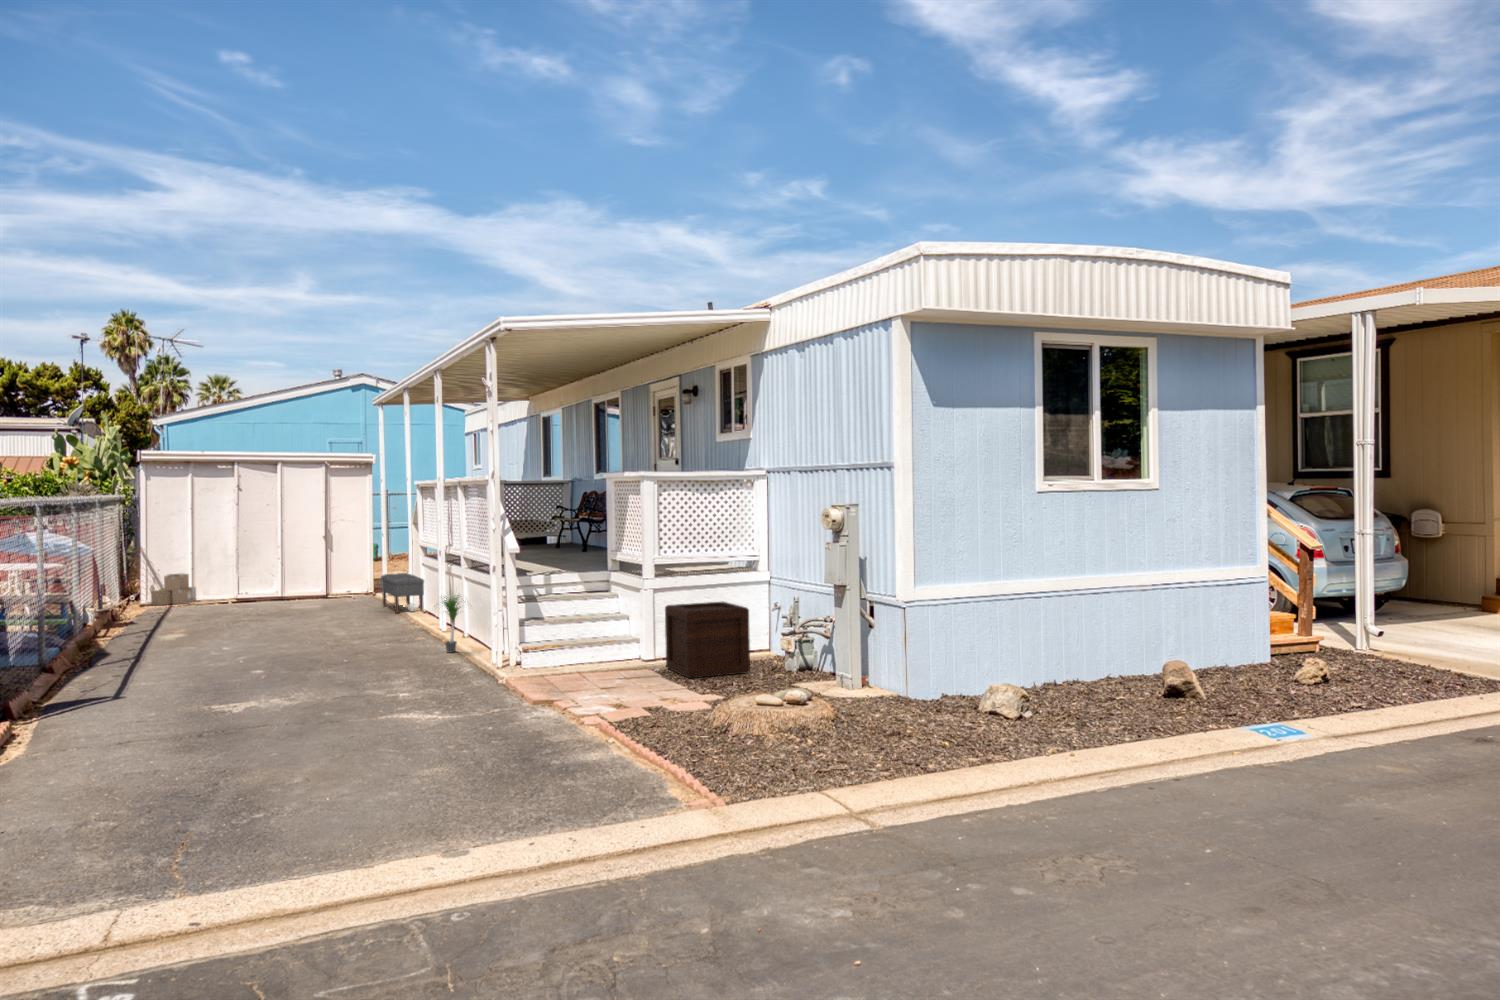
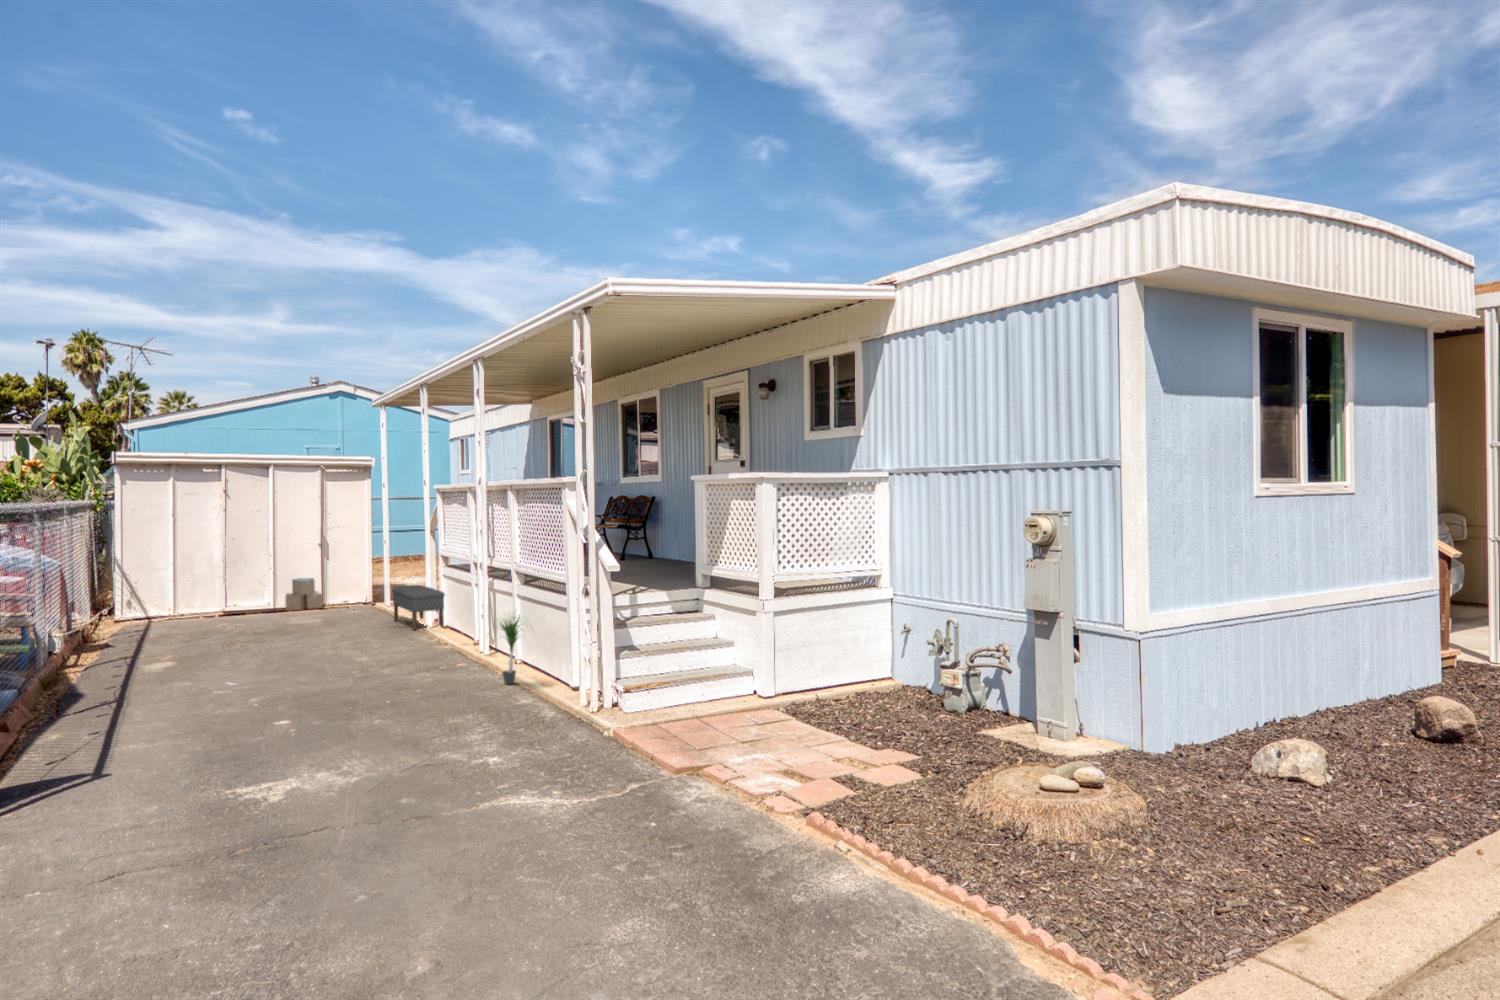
cardboard box: present [151,574,196,605] -> present [285,578,323,611]
wooden crate: present [665,601,750,678] -> none [786,624,894,720]

